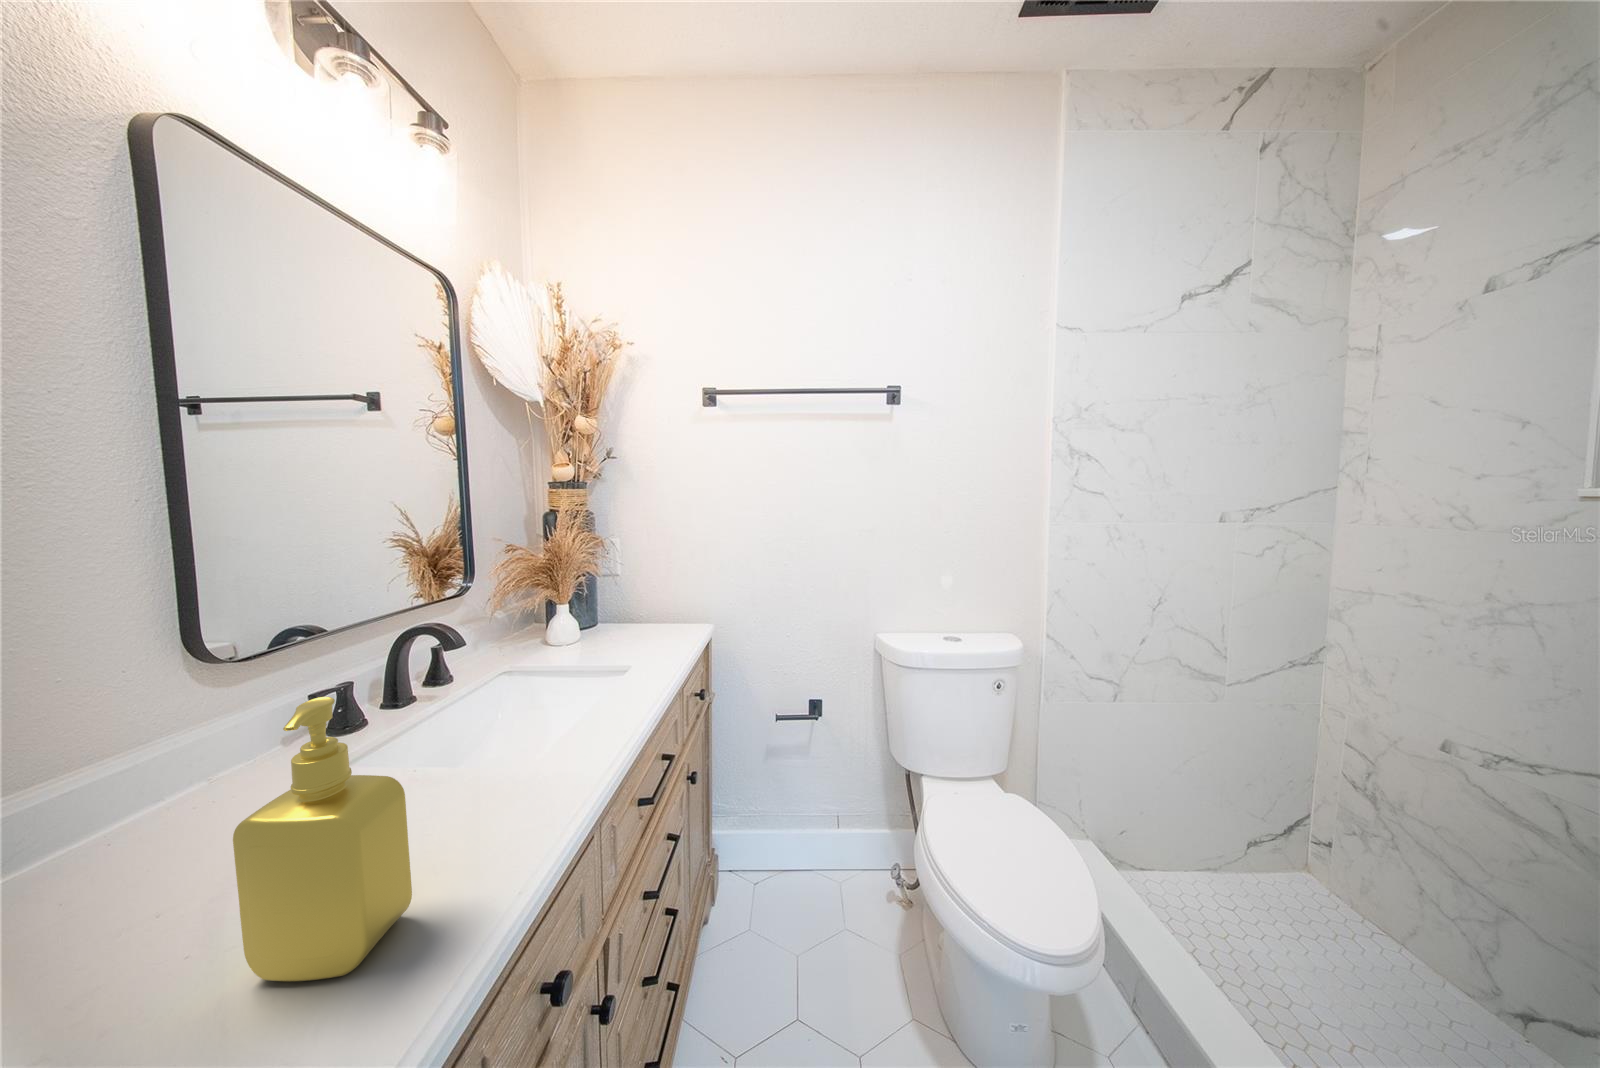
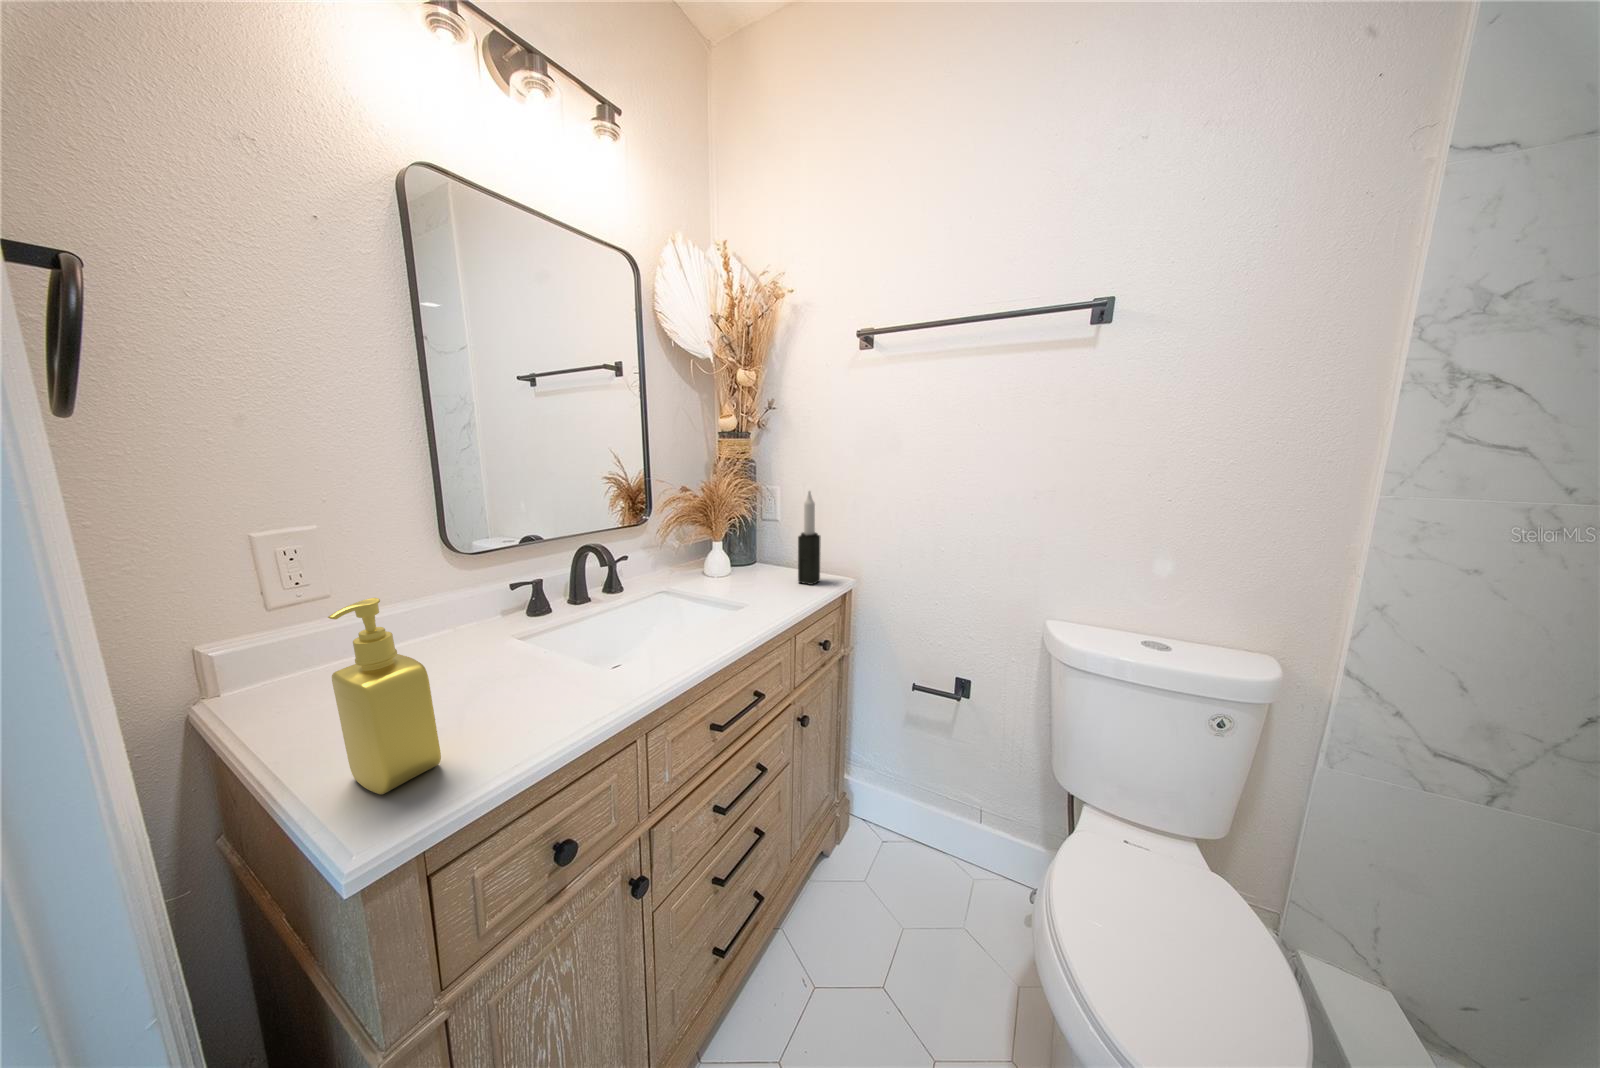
candle: none [662,540,685,636] -> present [798,491,821,585]

